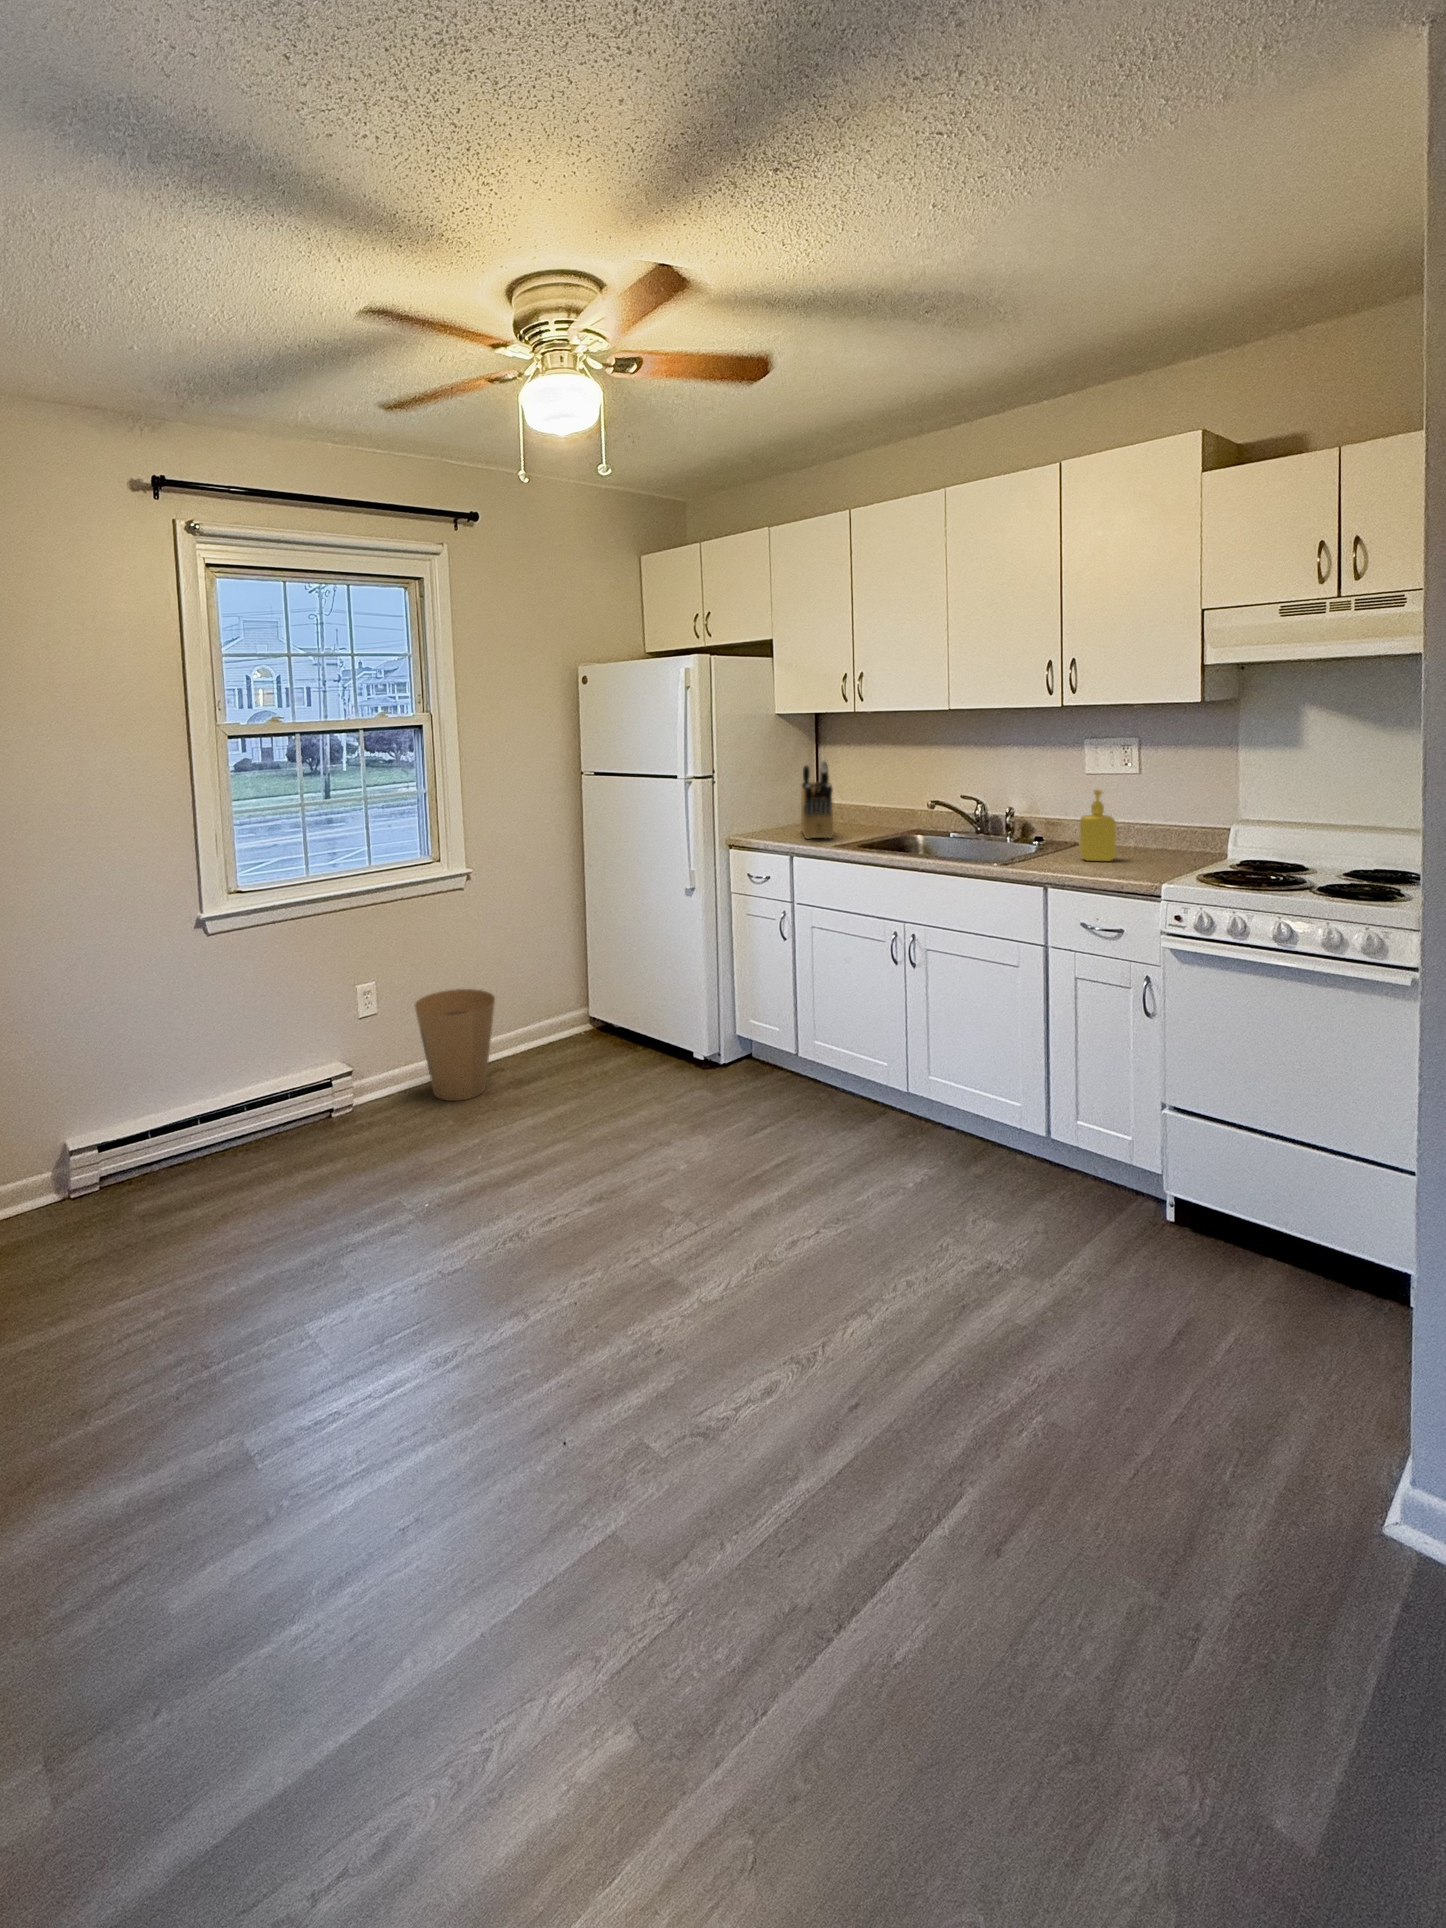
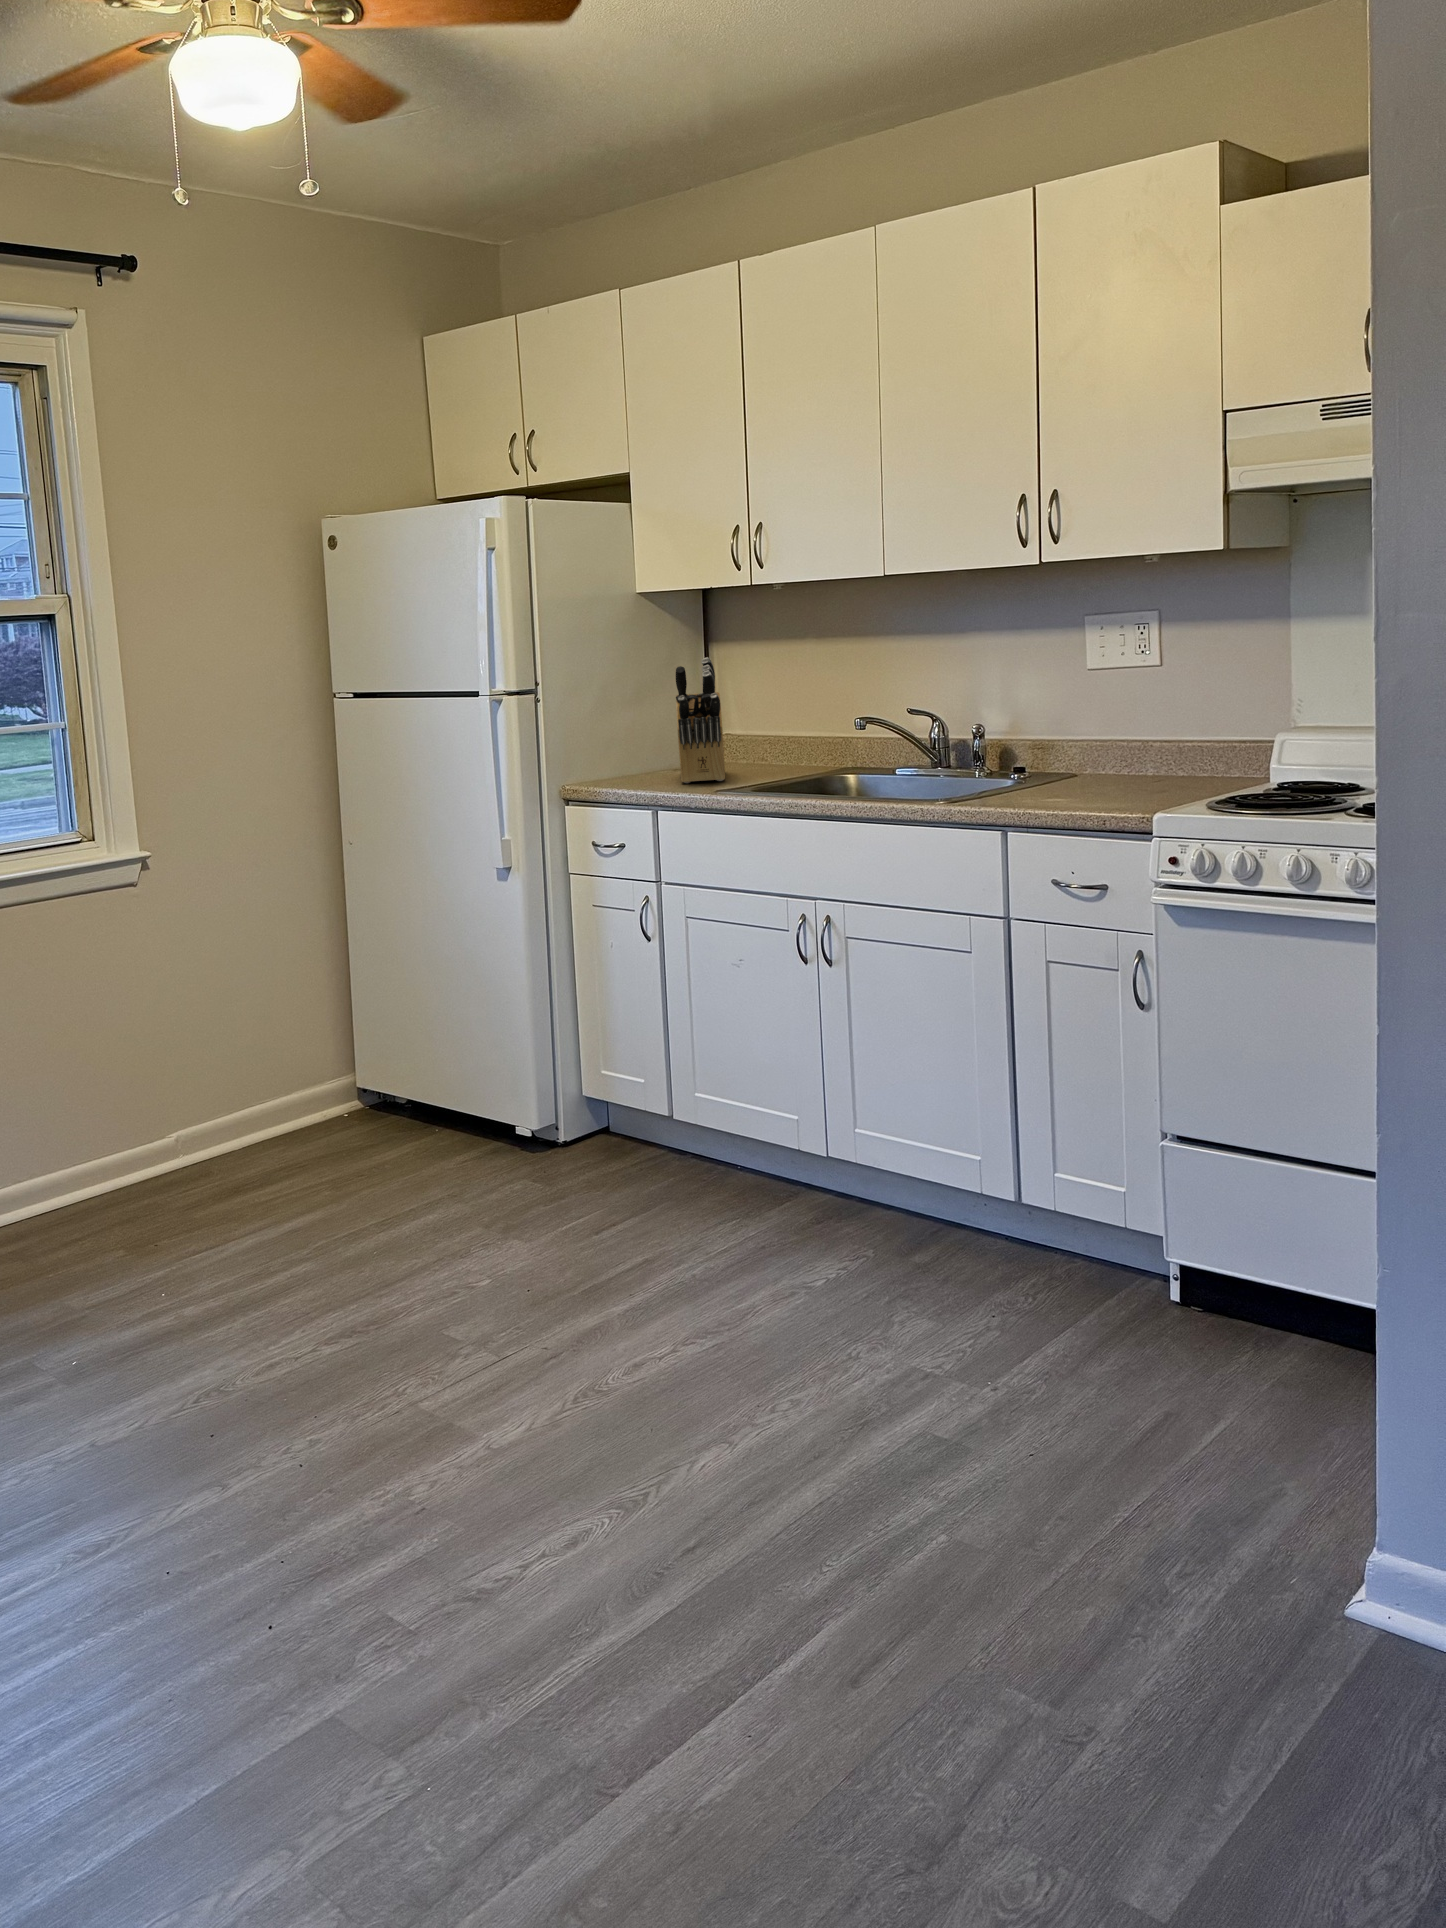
soap dispenser: present [1079,790,1116,861] -> none [1066,687,1115,793]
trash can: present [415,989,495,1101] -> none [53,1045,189,1223]

